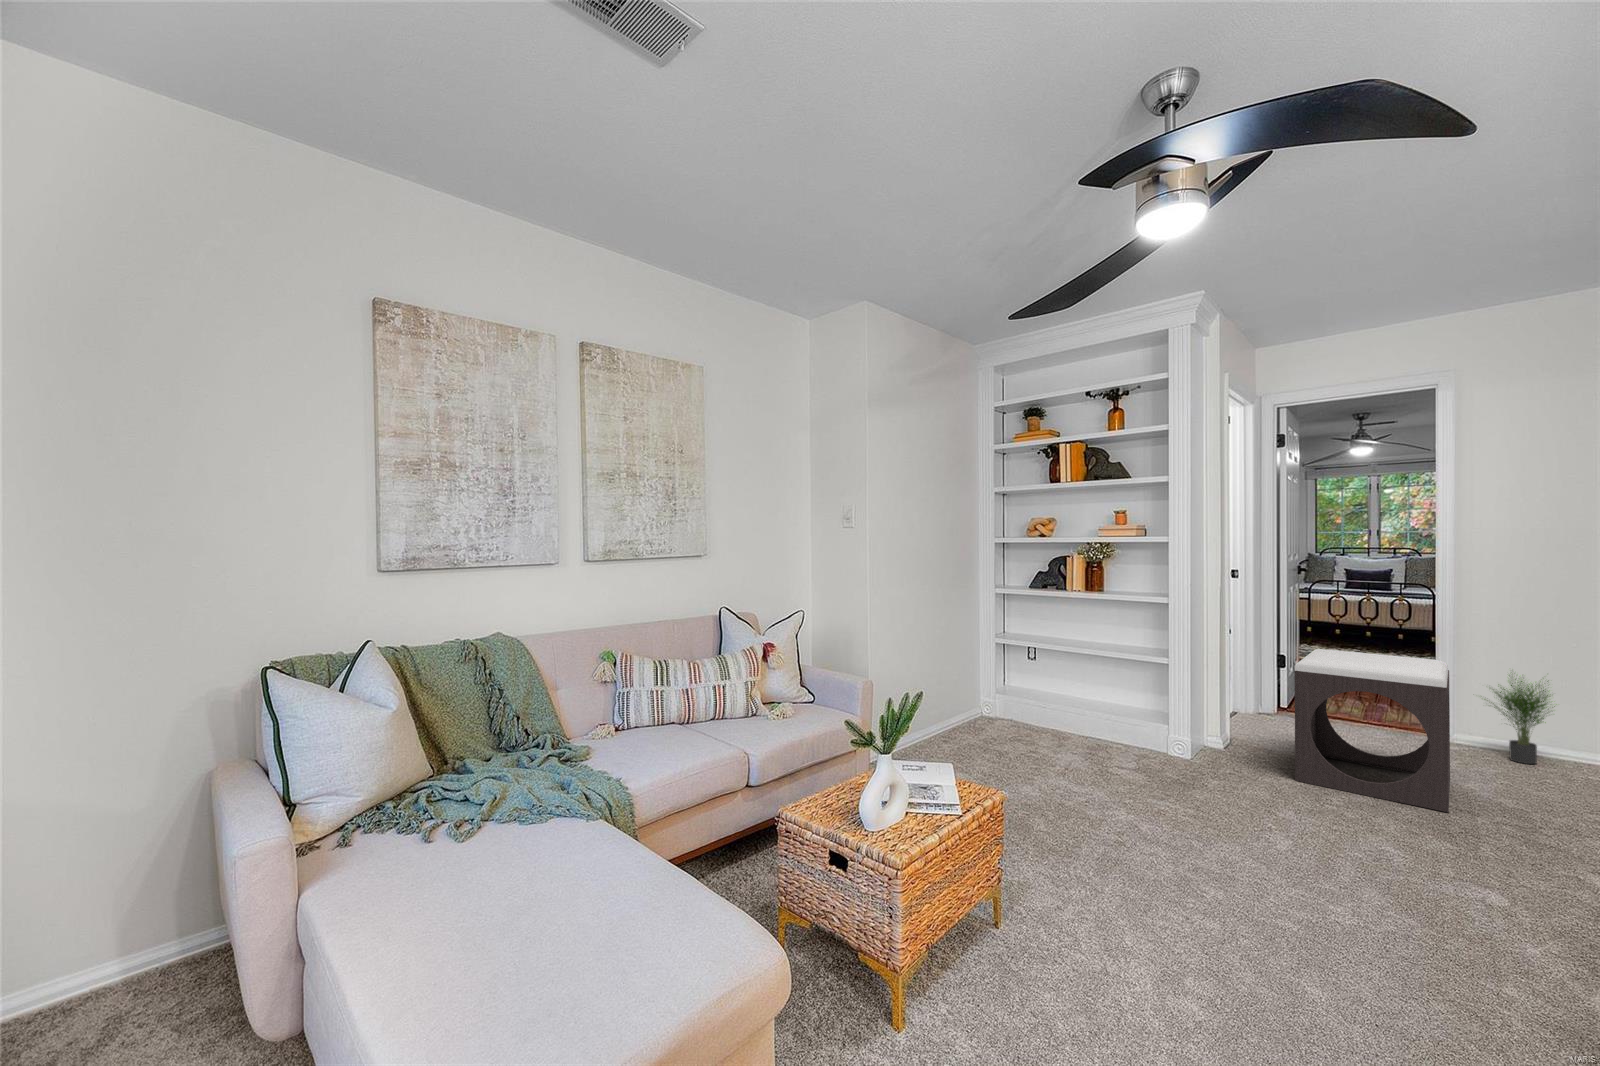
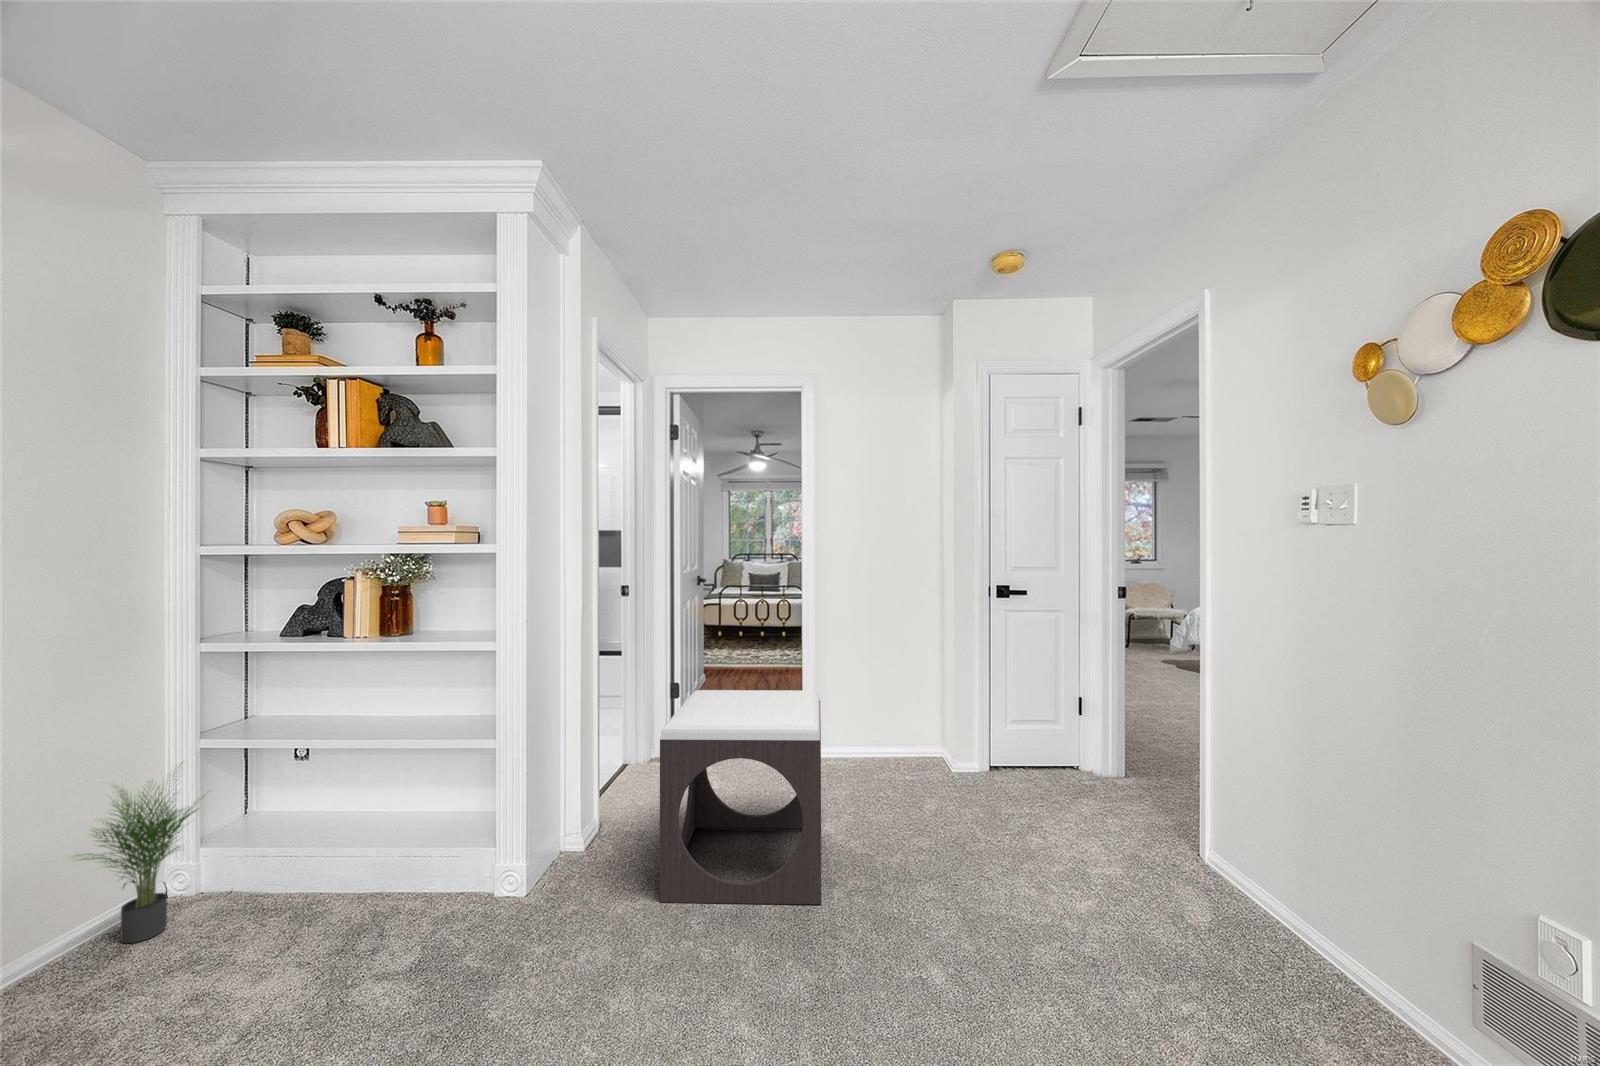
potted plant: present [1484,675,1555,764] -> present [76,763,203,943]

